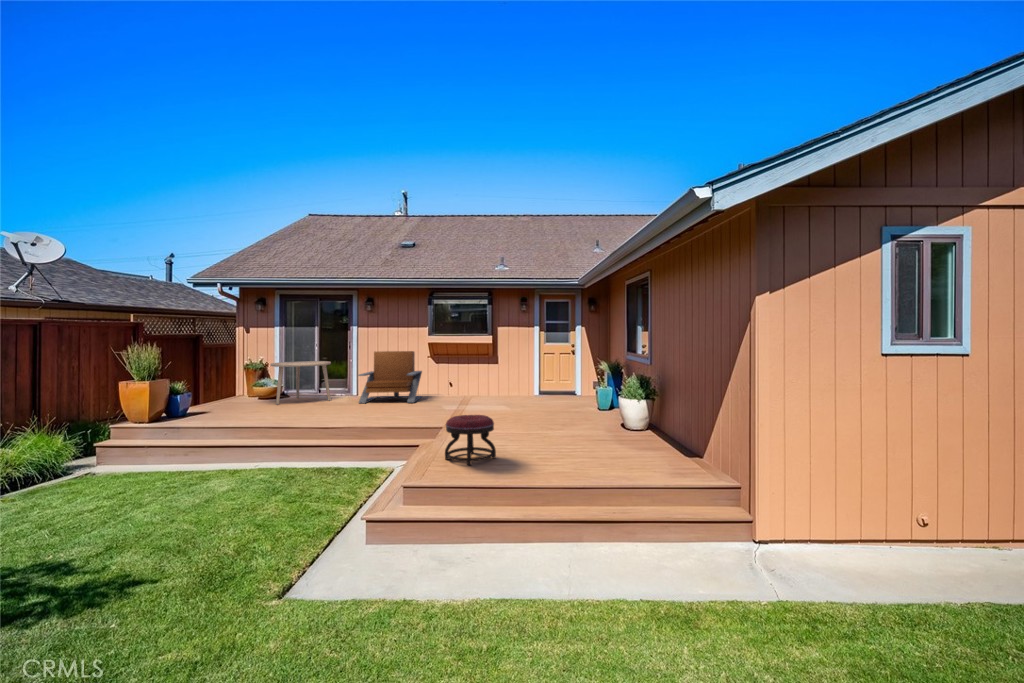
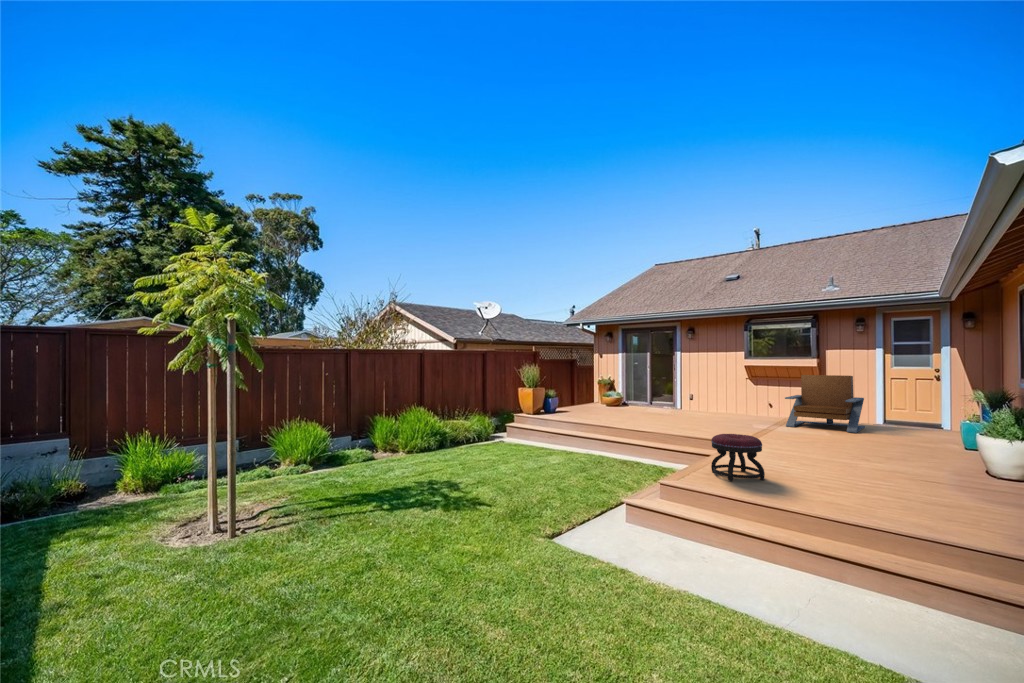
lounge chair: present [358,351,422,403] -> present [785,375,865,433]
dining table: present [270,361,331,405] -> none [611,379,656,412]

